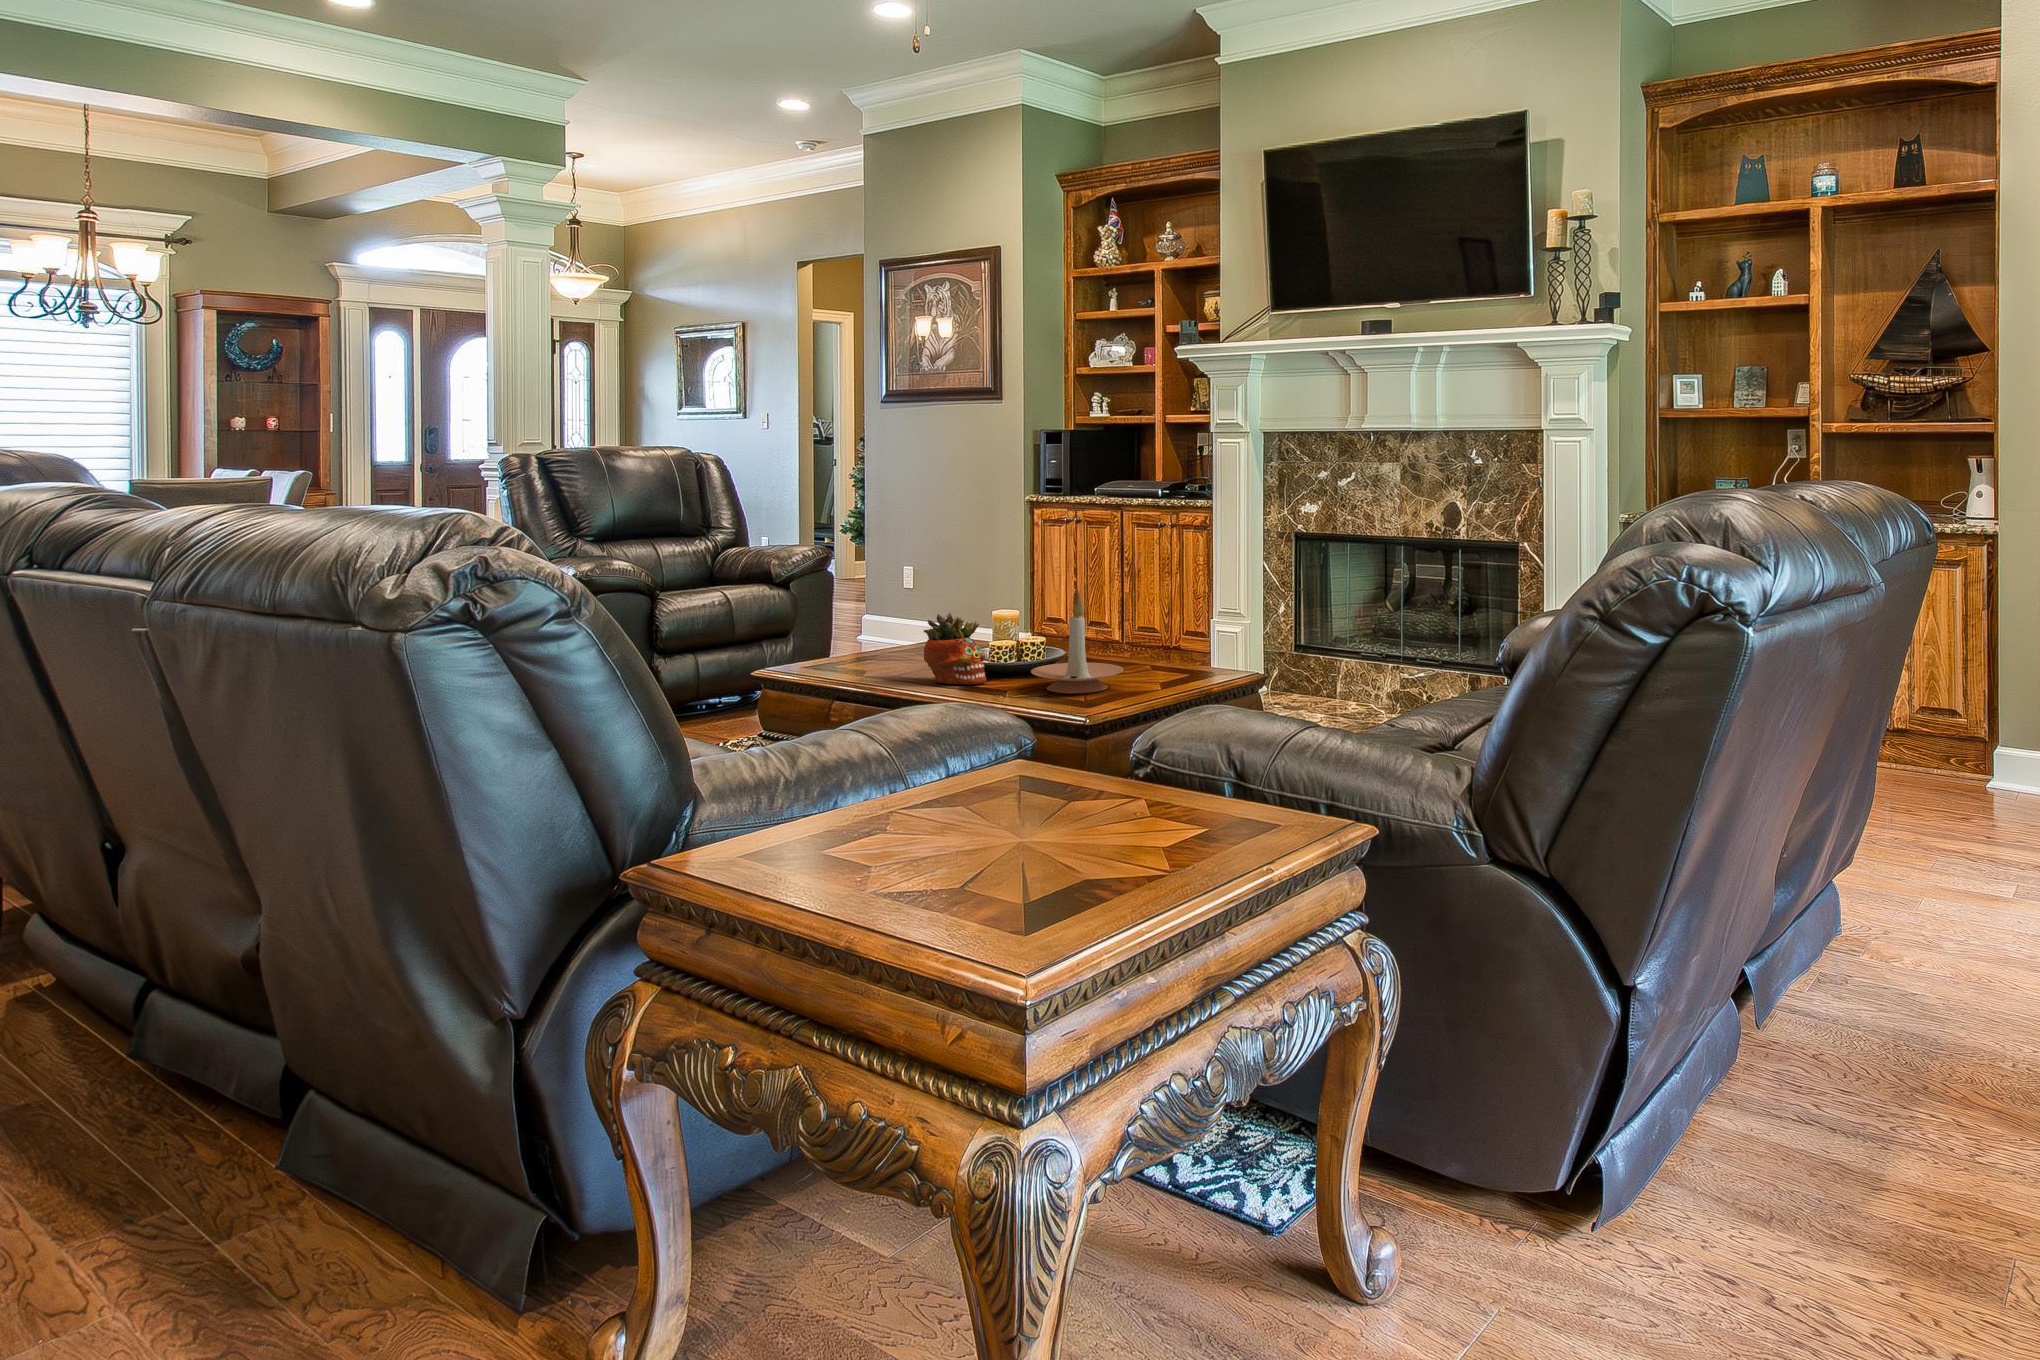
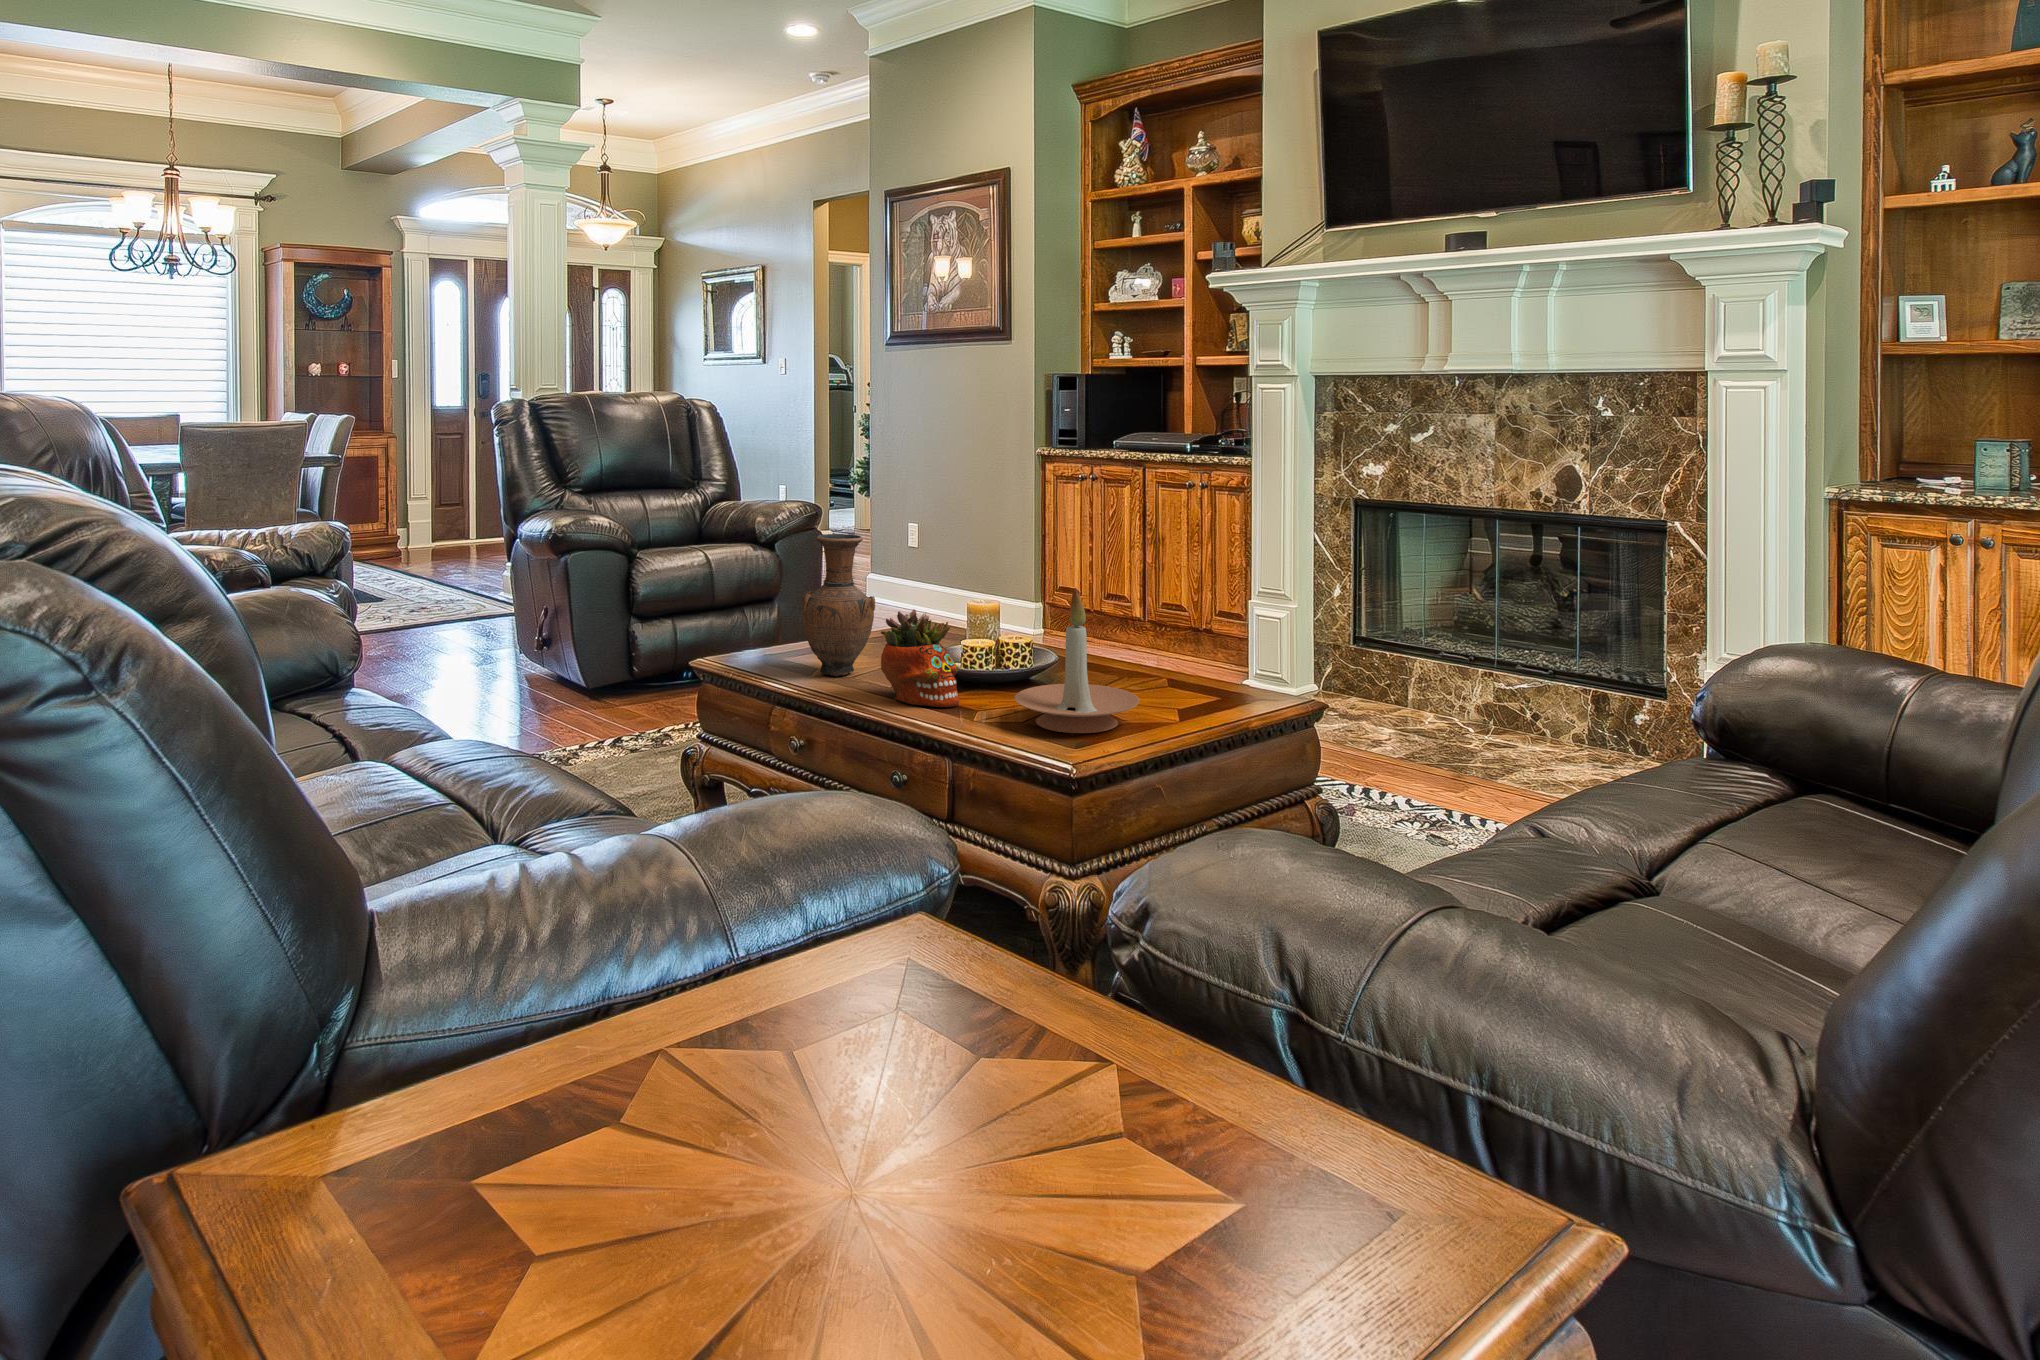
vase: none [853,559,914,672] -> present [802,534,875,677]

